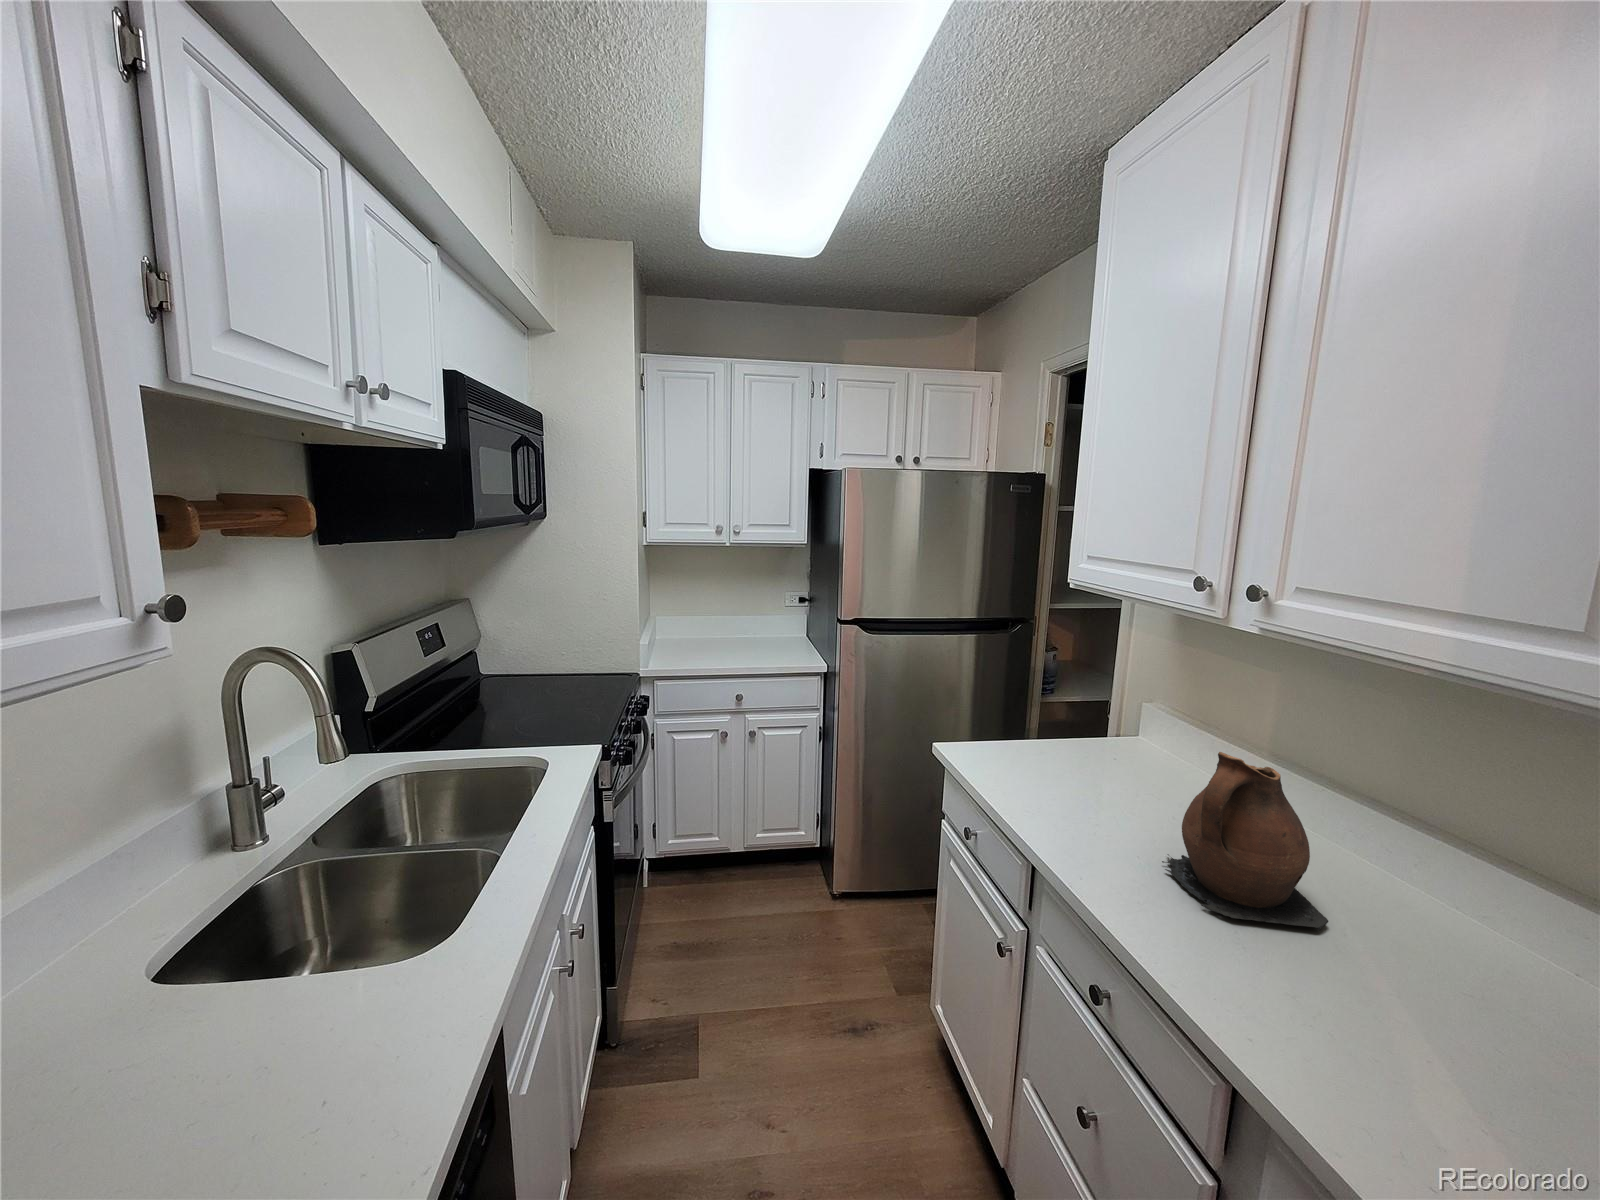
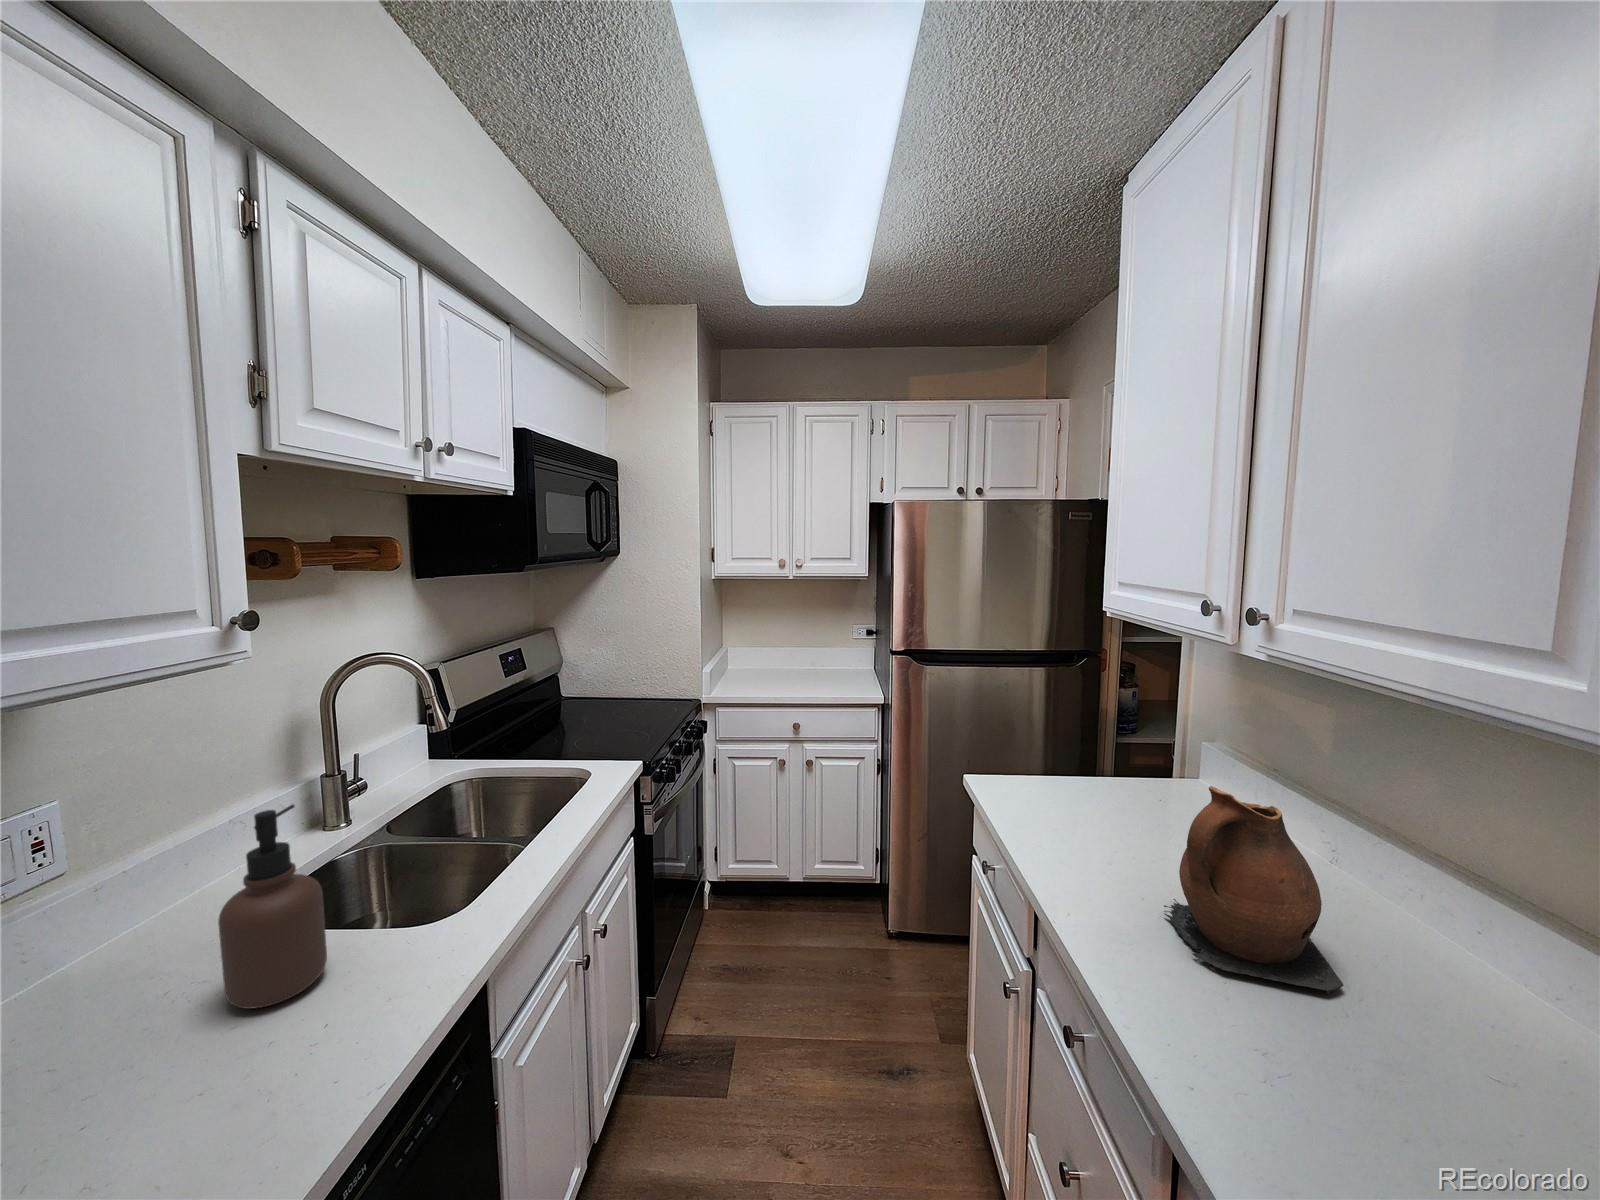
soap dispenser: none [169,835,309,1090] -> present [218,805,327,1009]

